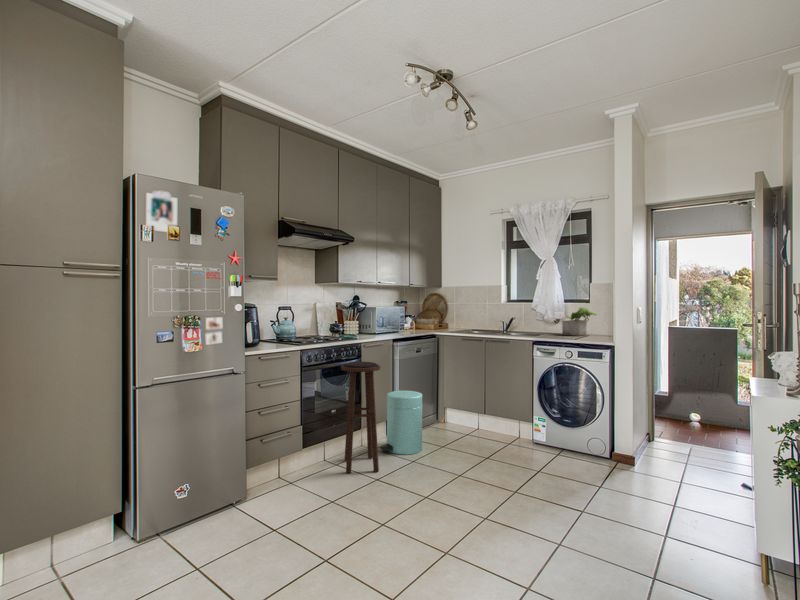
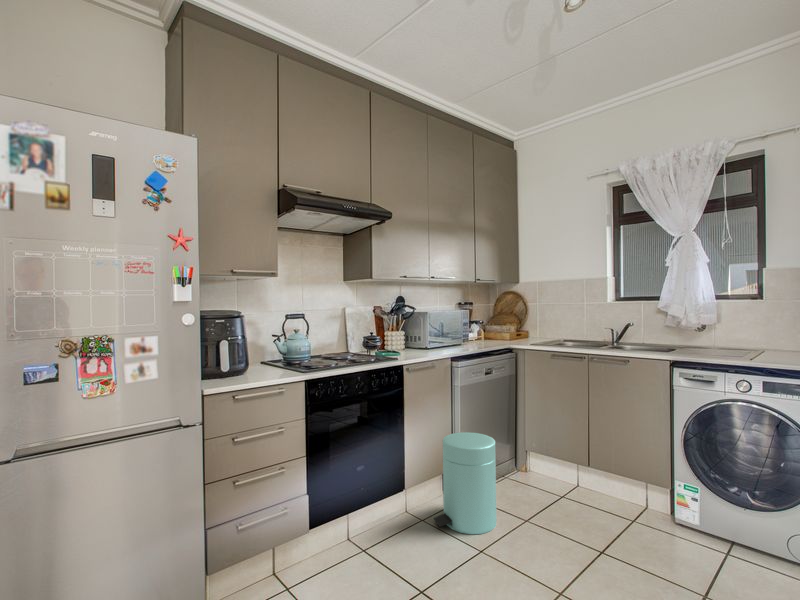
potted plant: present [562,307,597,336] -> none [714,308,777,353]
stool: present [341,362,380,473] -> none [369,395,428,573]

